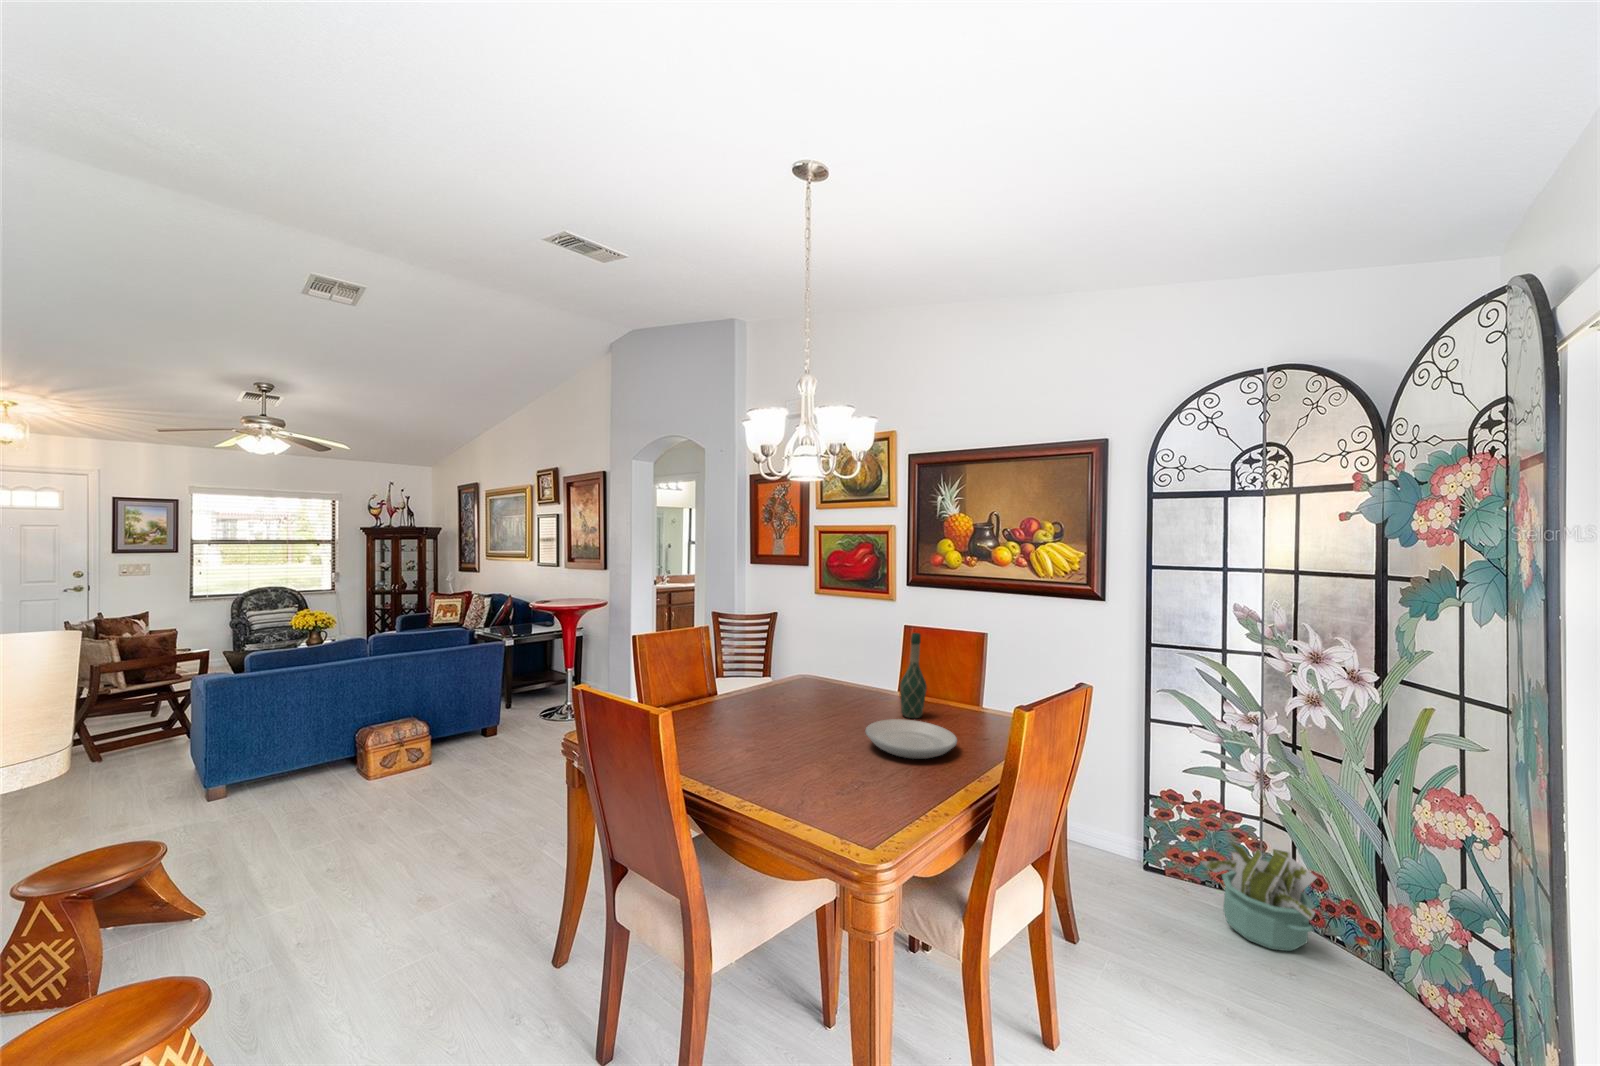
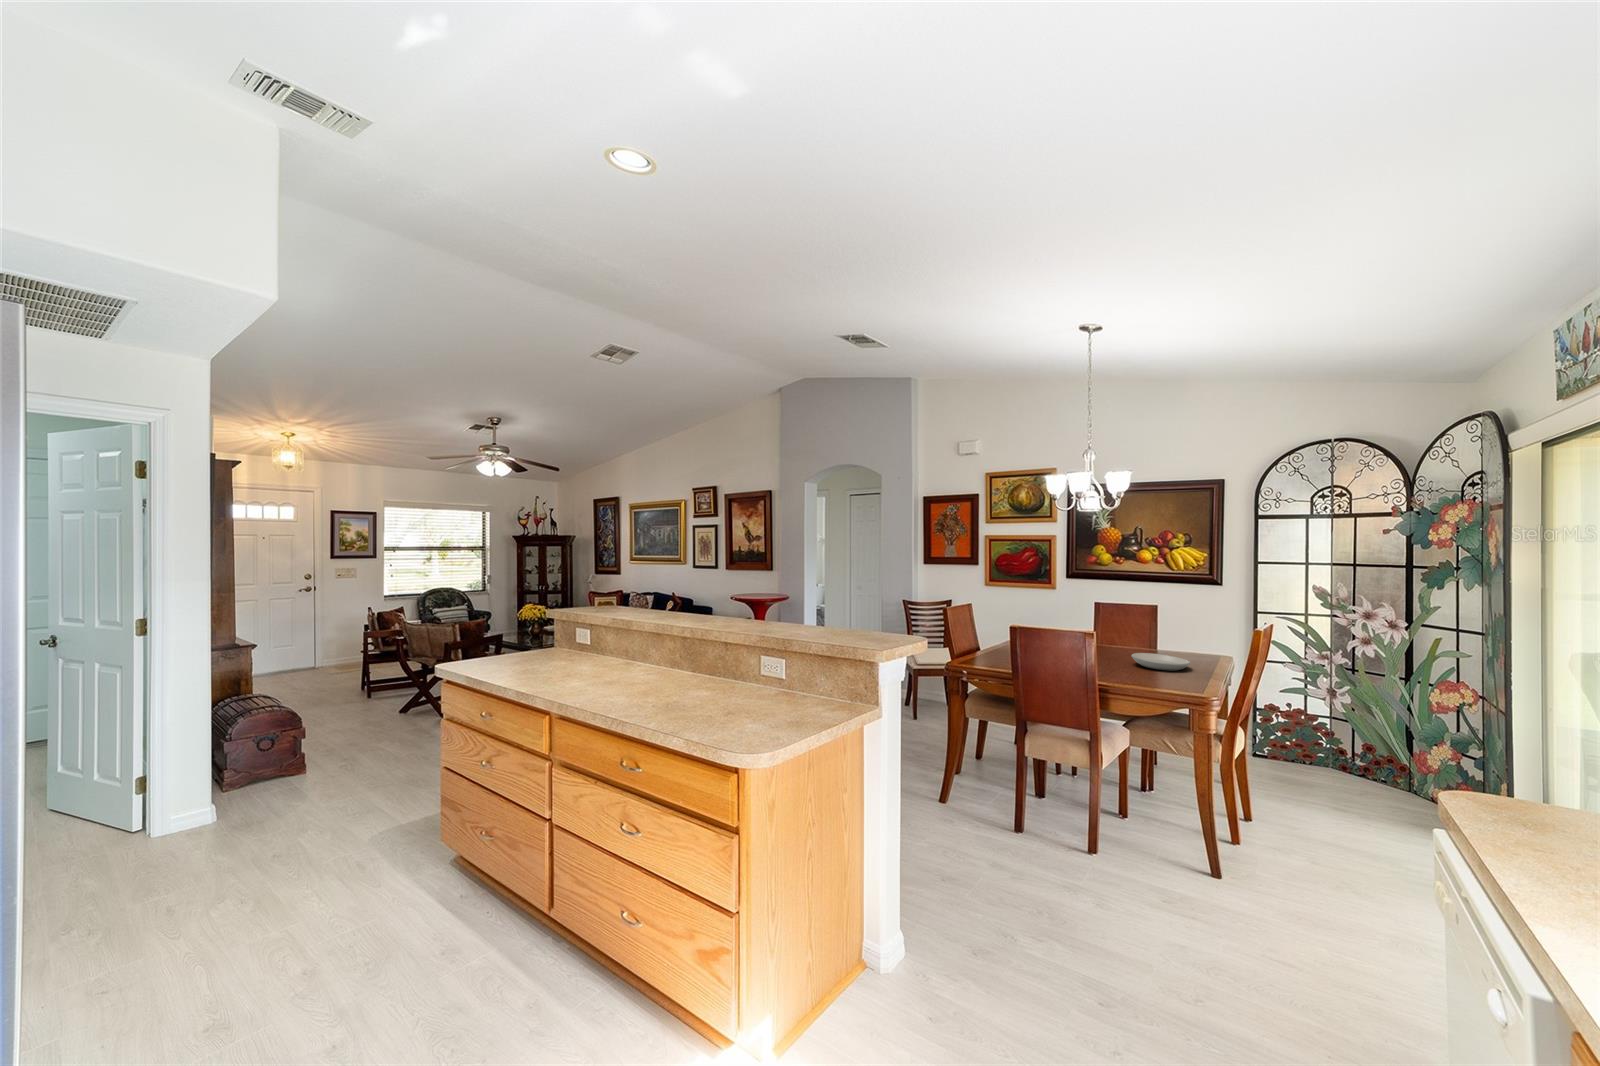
wine bottle: present [900,633,927,718] -> none [1127,604,1145,655]
decorative plant: present [1202,843,1317,951] -> none [1300,729,1375,787]

